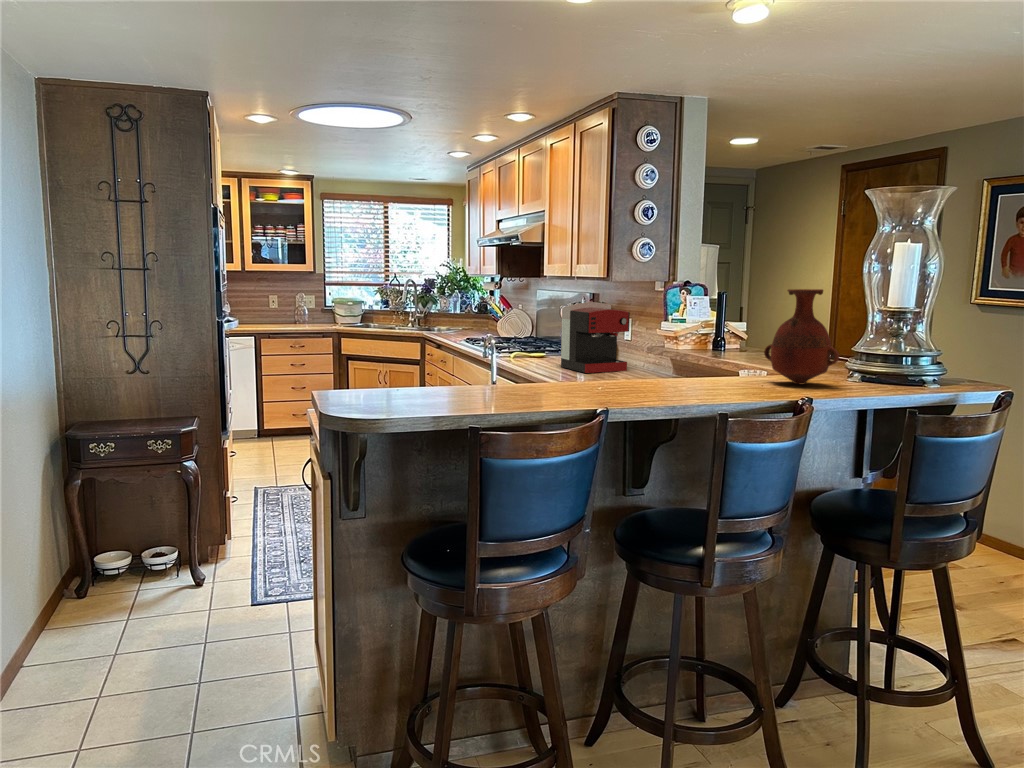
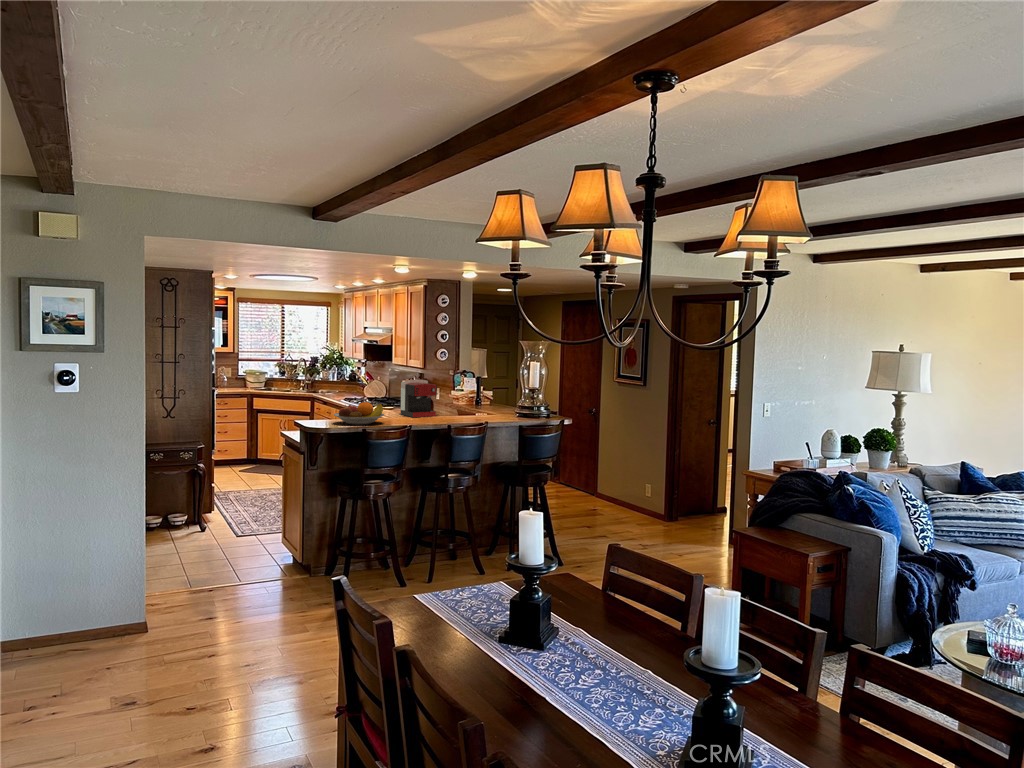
vase: present [764,289,840,384] -> none [481,380,506,418]
fruit bowl: none [407,344,537,404] -> present [334,402,384,425]

